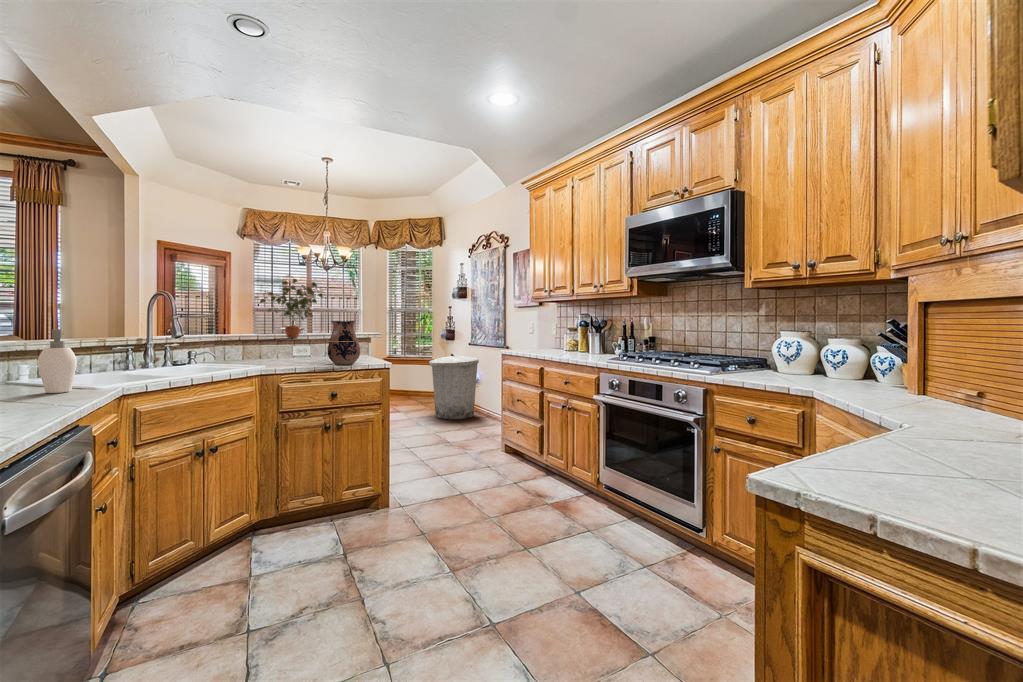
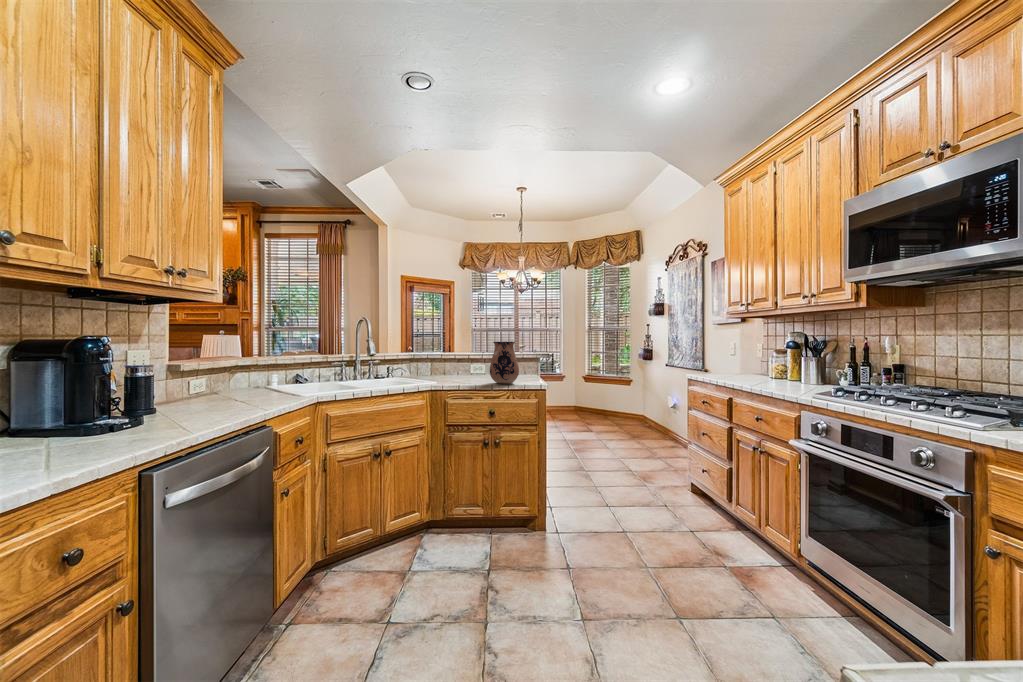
potted plant: present [260,279,323,338] -> none [447,302,499,356]
soap dispenser: present [38,329,77,393] -> none [268,350,292,398]
trash can: present [429,353,479,419] -> none [620,373,674,444]

